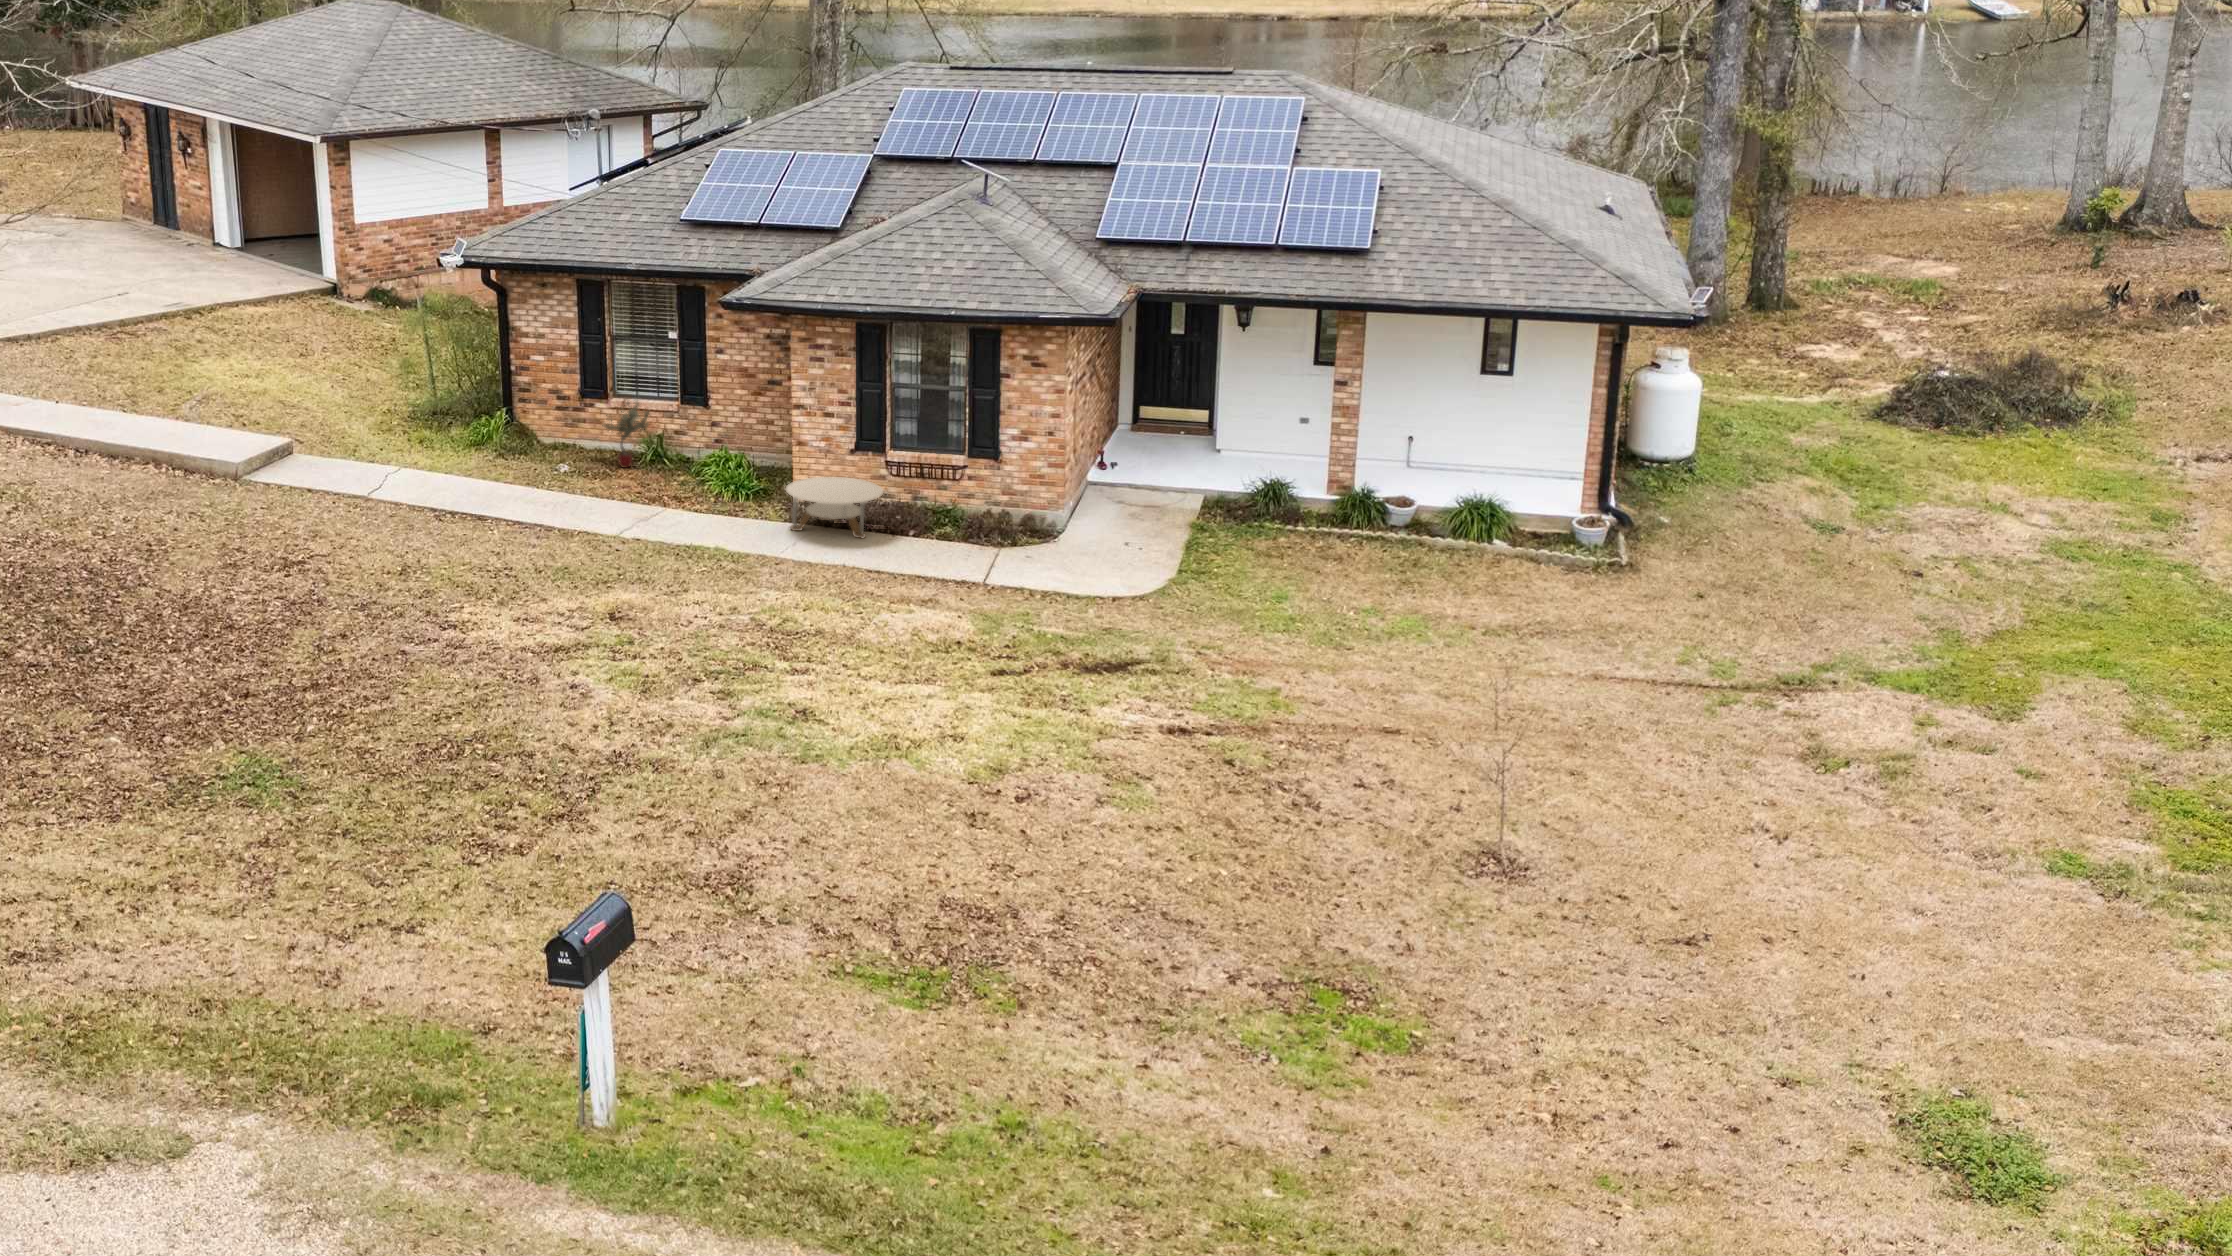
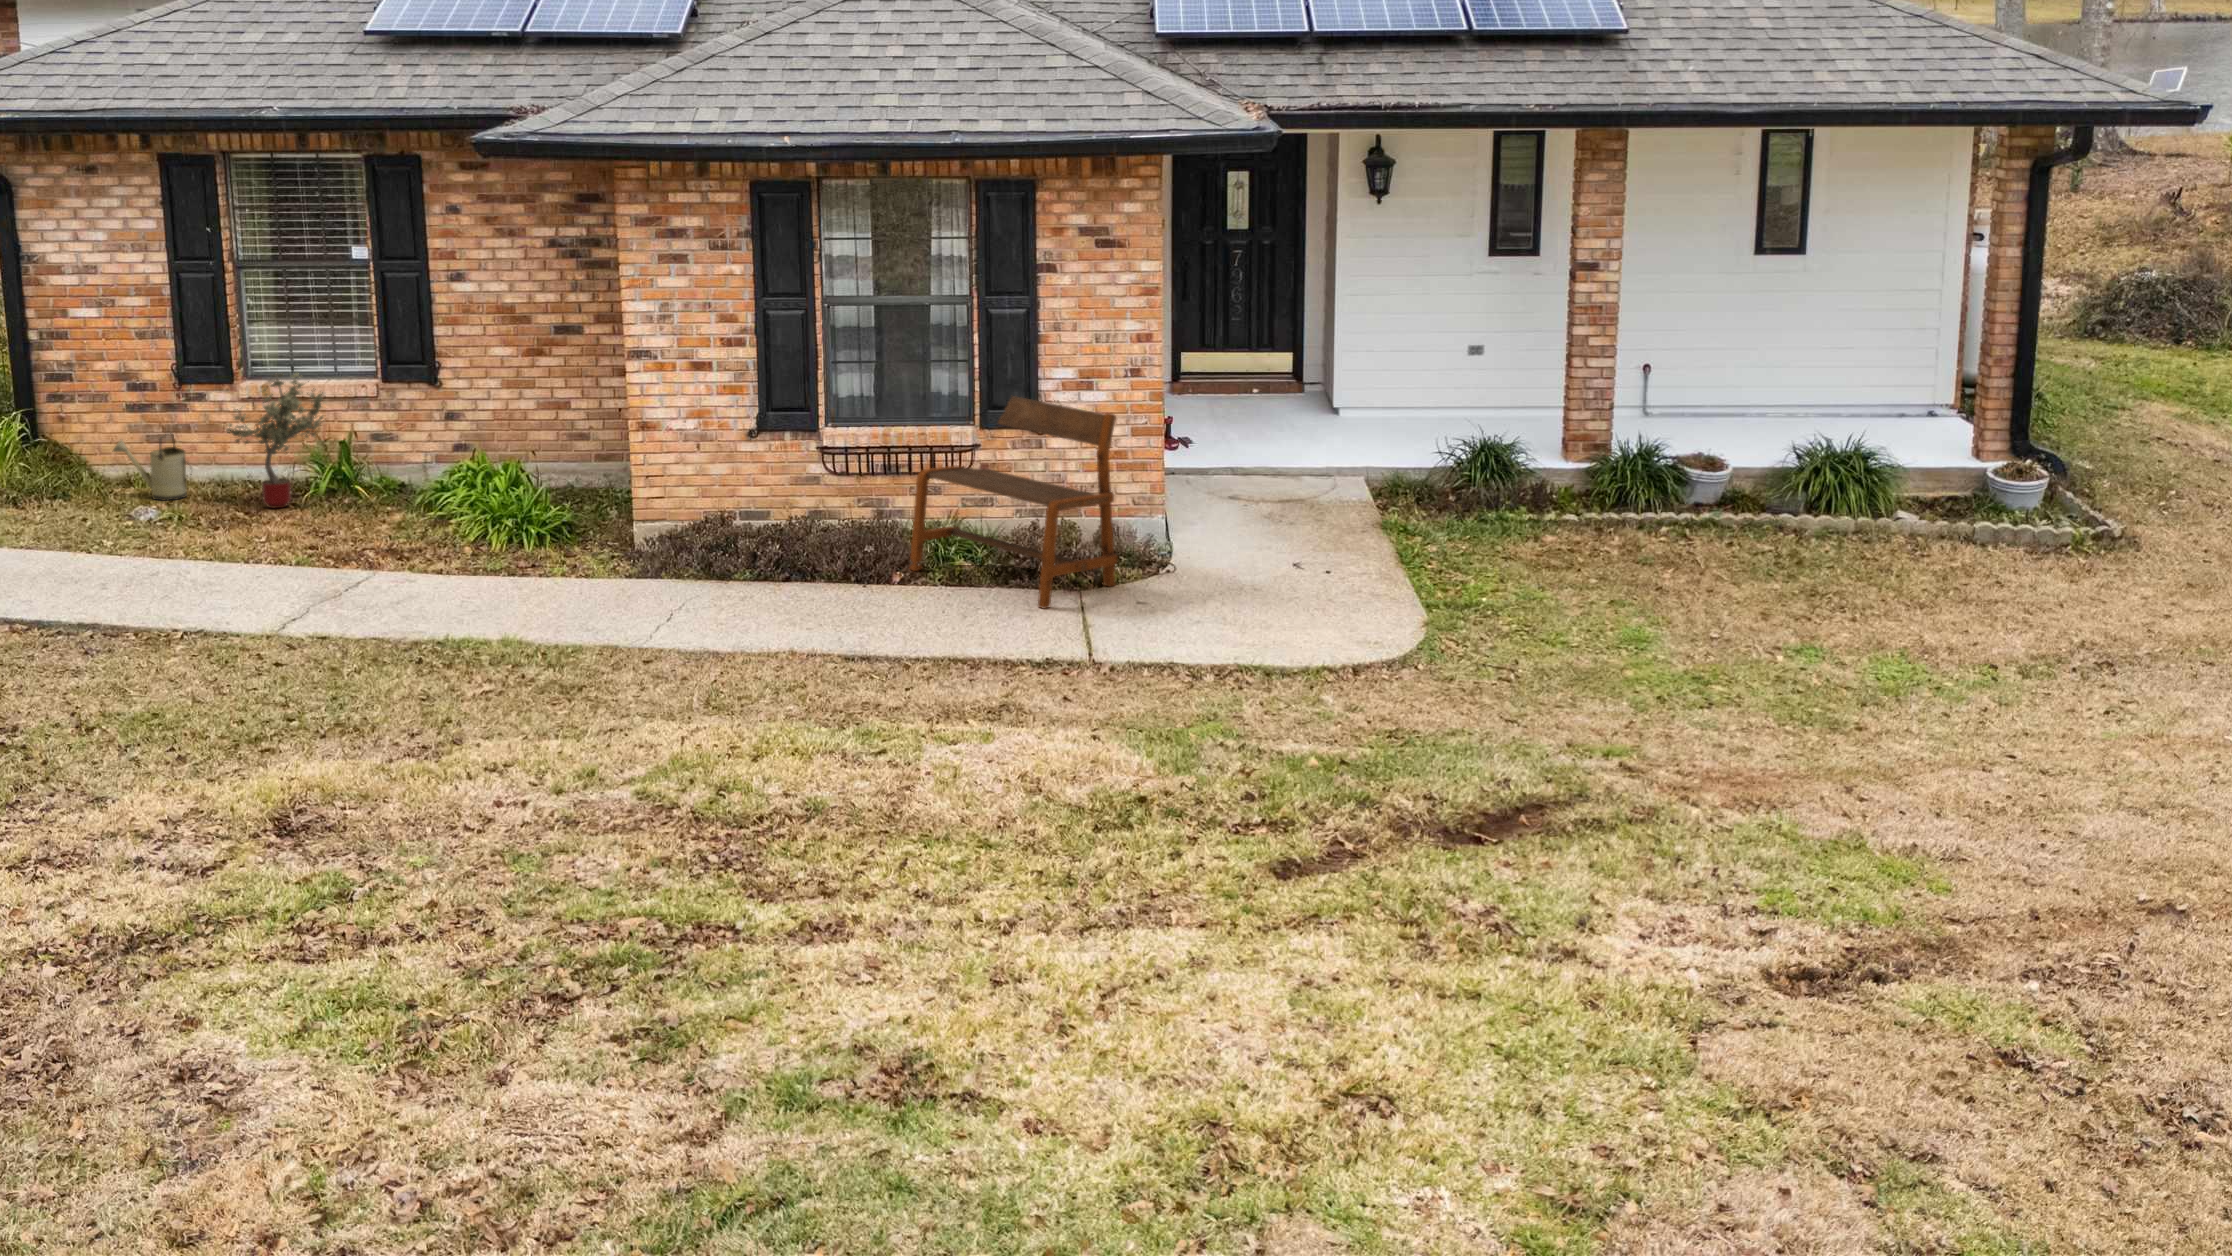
watering can: none [549,424,586,459] -> present [113,433,192,500]
bench: none [926,437,1029,556] -> present [910,396,1117,609]
round table: present [786,477,883,538] -> none [633,484,830,596]

